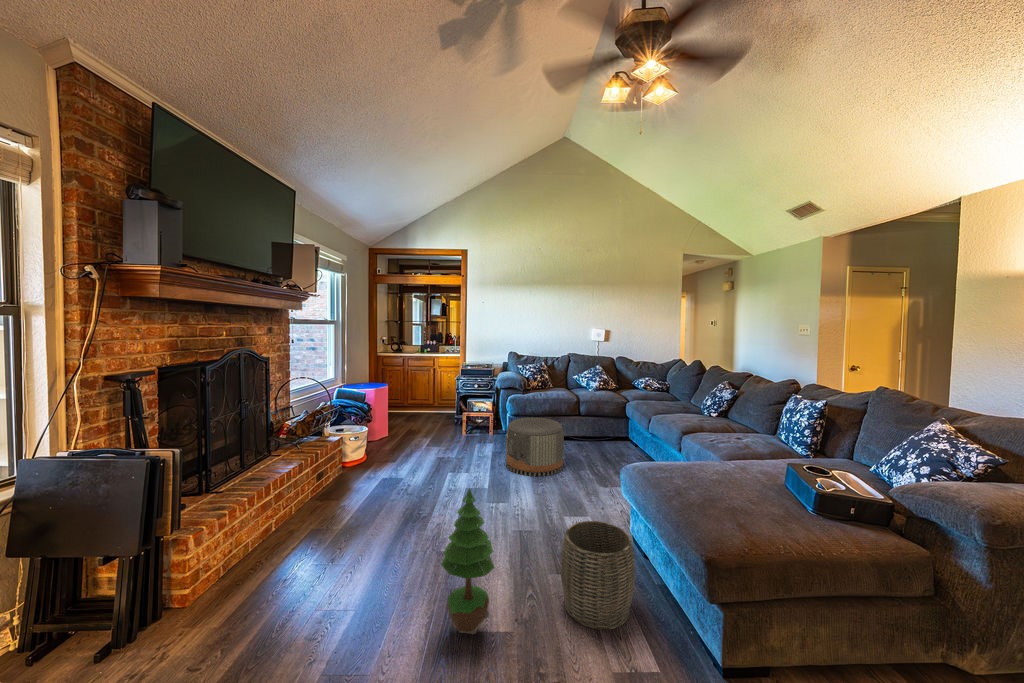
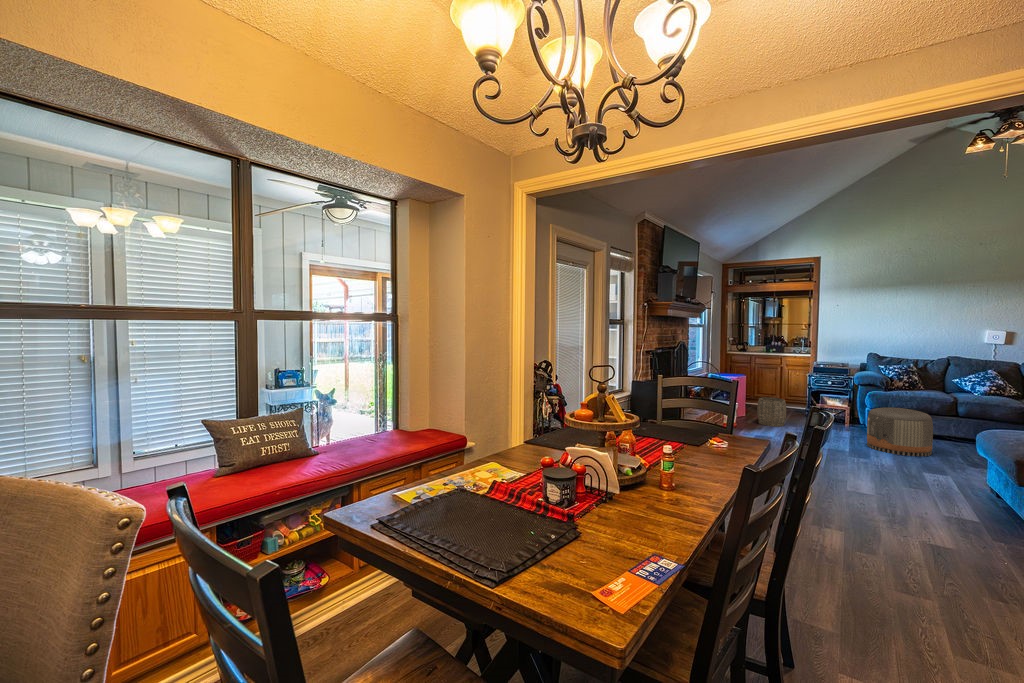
potted tree: present [441,488,494,634] -> none [831,416,868,498]
woven basket: present [561,521,635,630] -> present [757,397,786,427]

